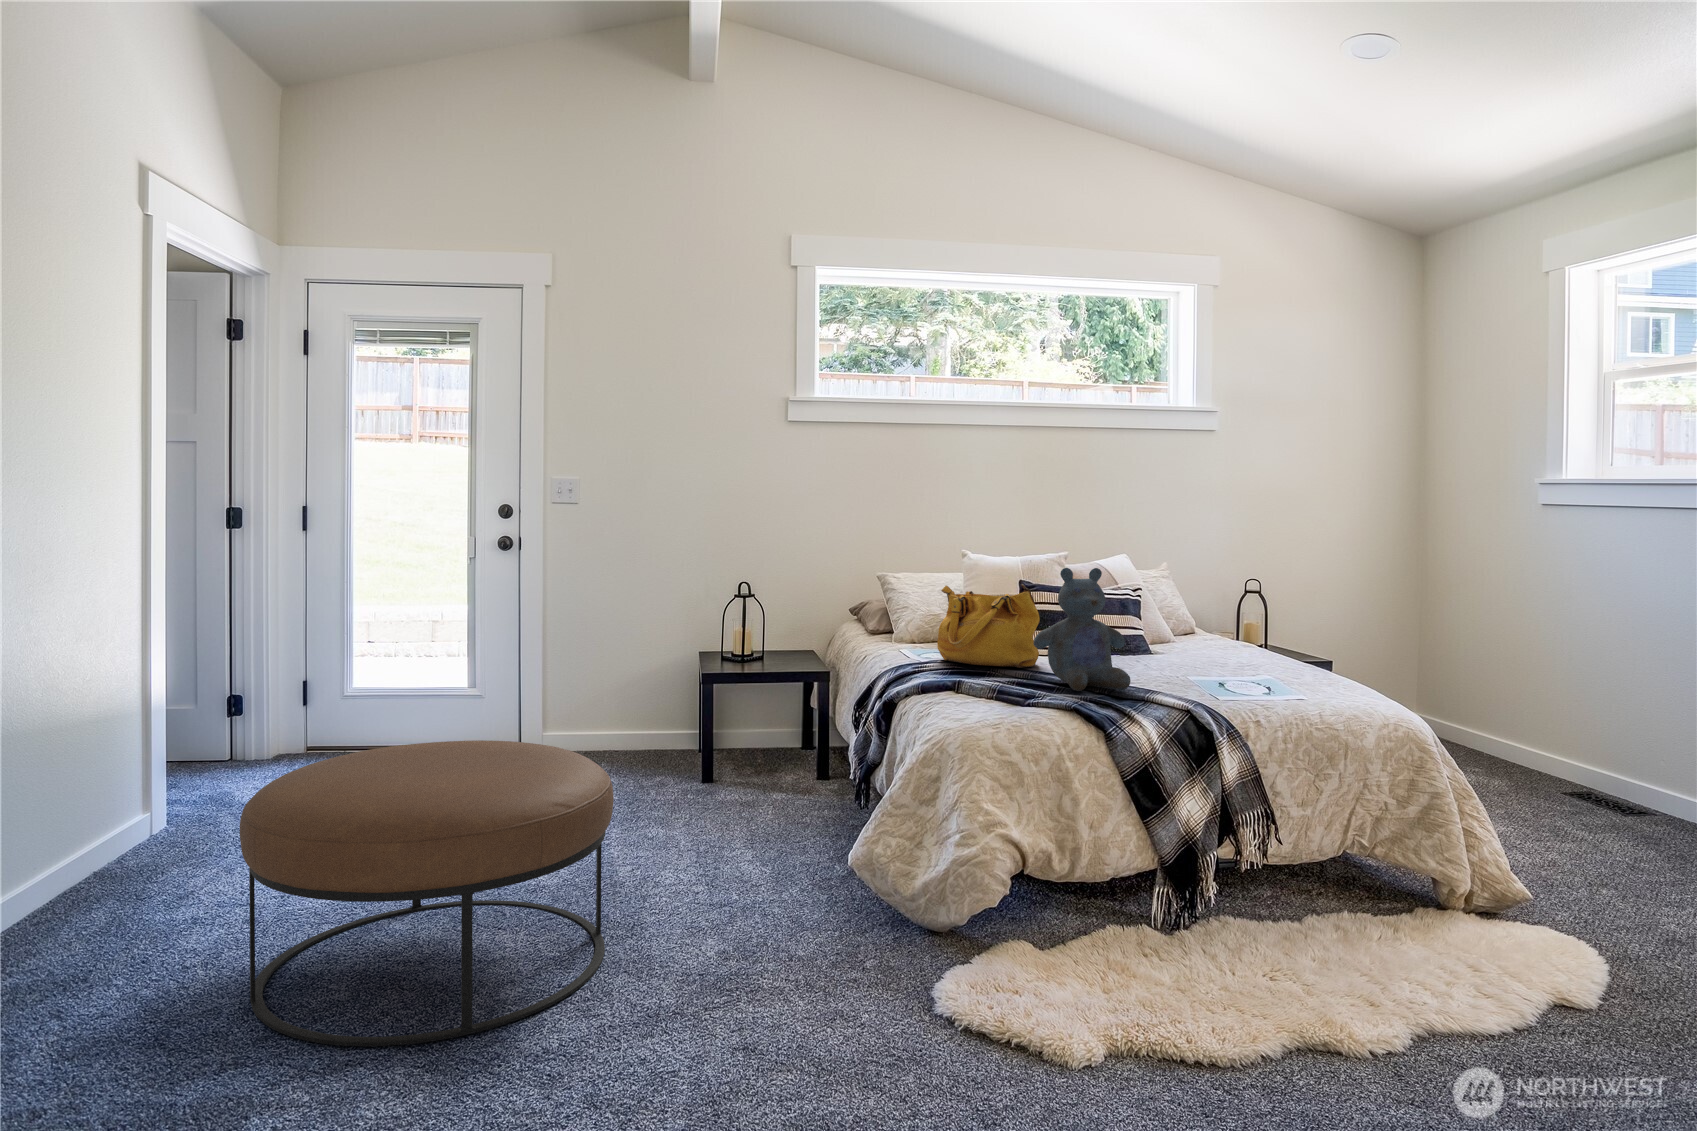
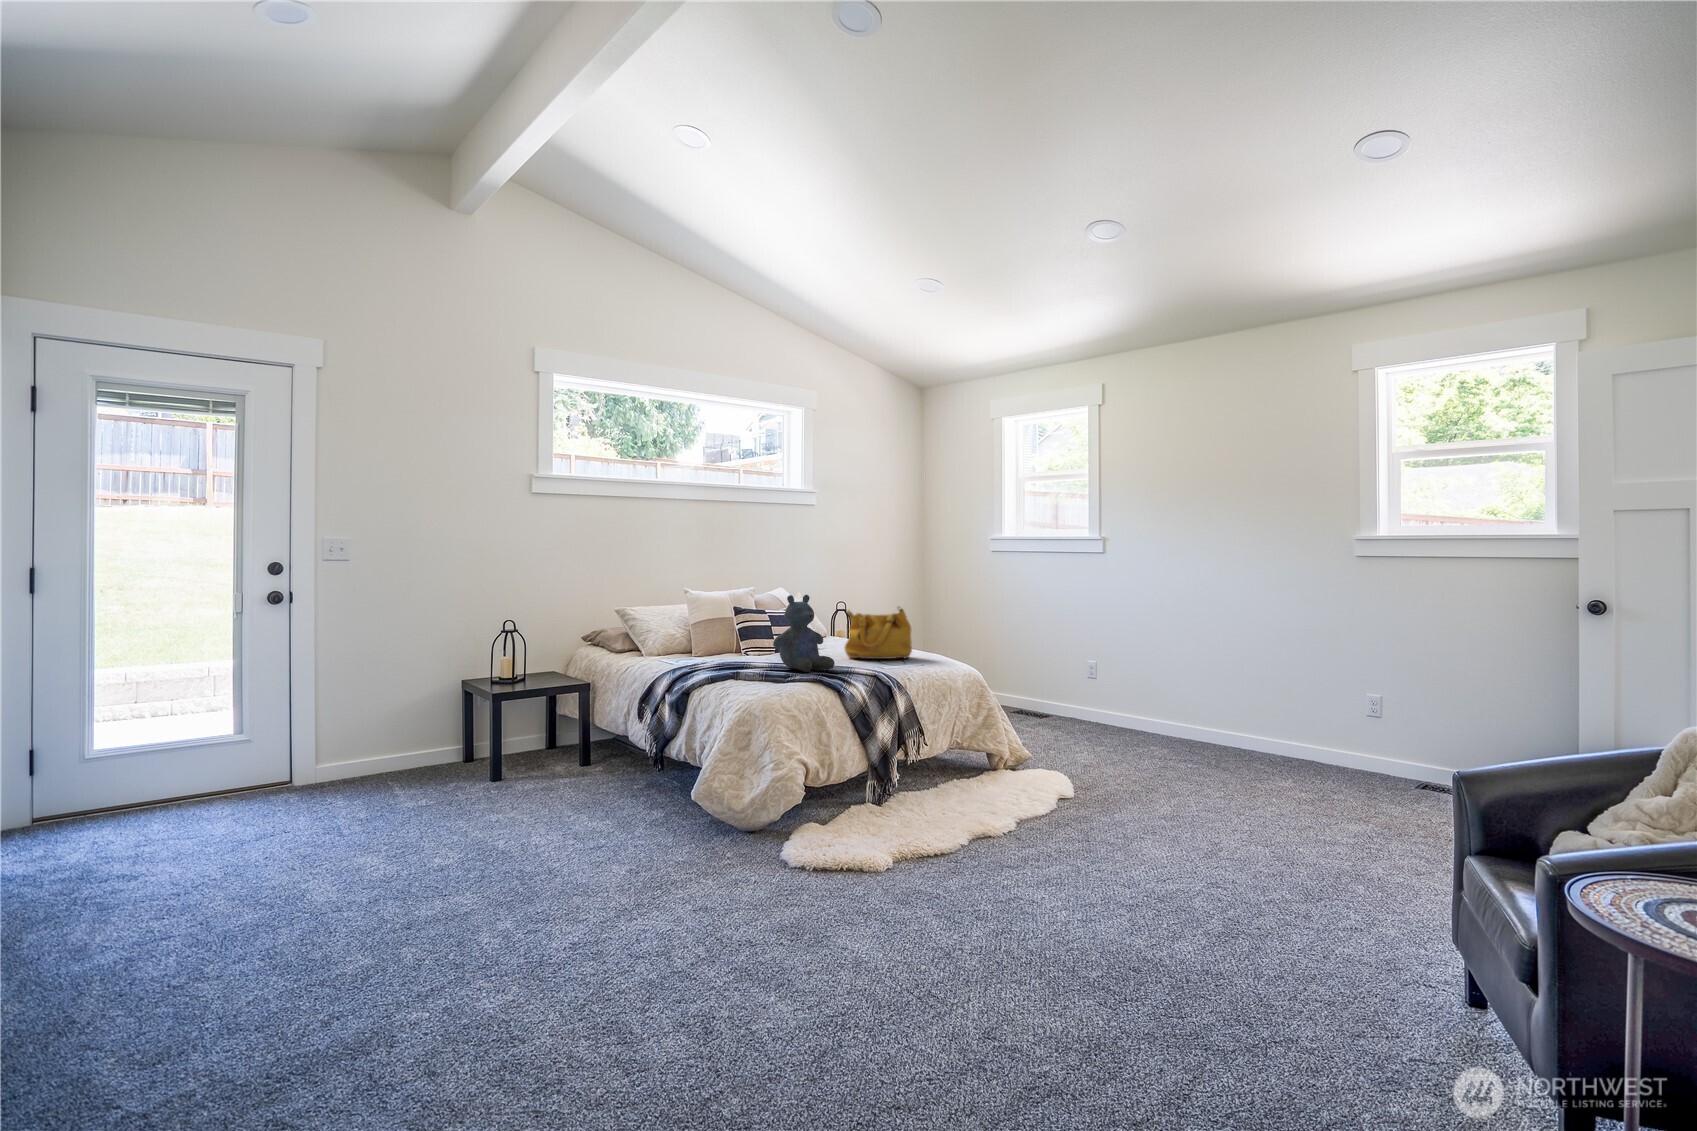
handbag: present [937,584,1040,668] -> present [845,607,912,659]
ottoman: present [240,740,613,1046] -> none [264,742,562,975]

